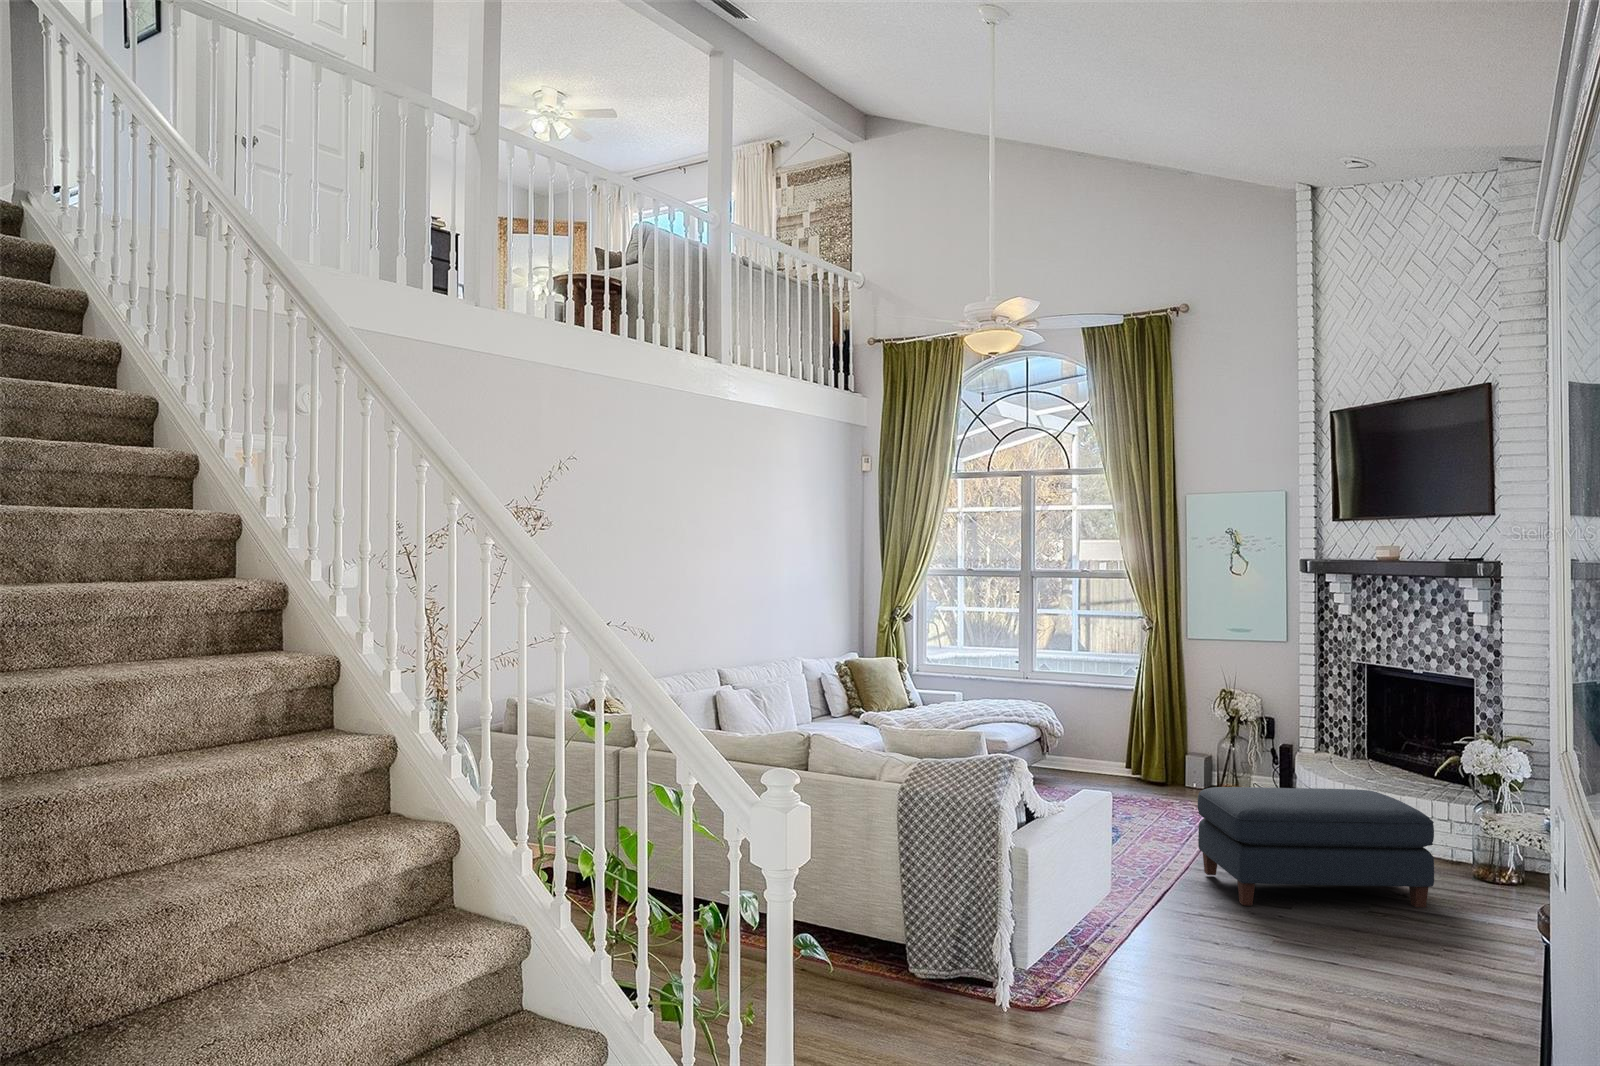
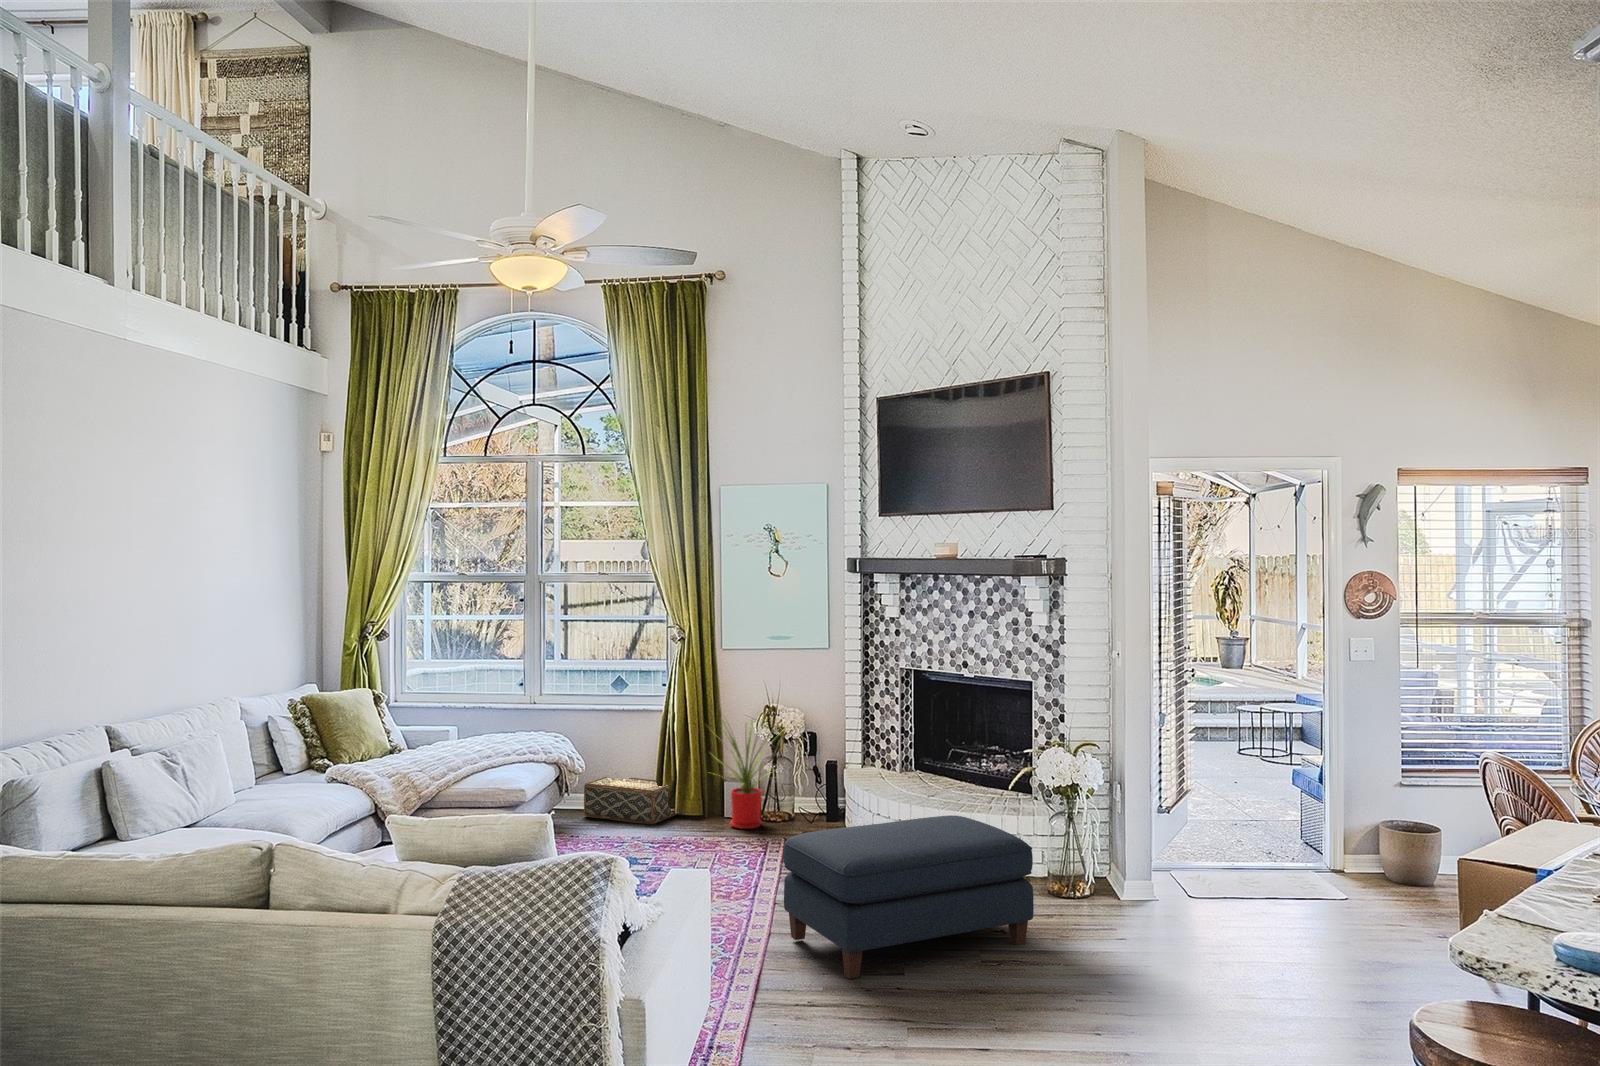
house plant: none [1162,691,1243,797] -> present [712,720,772,829]
woven basket: none [1061,741,1142,785] -> present [584,777,677,824]

